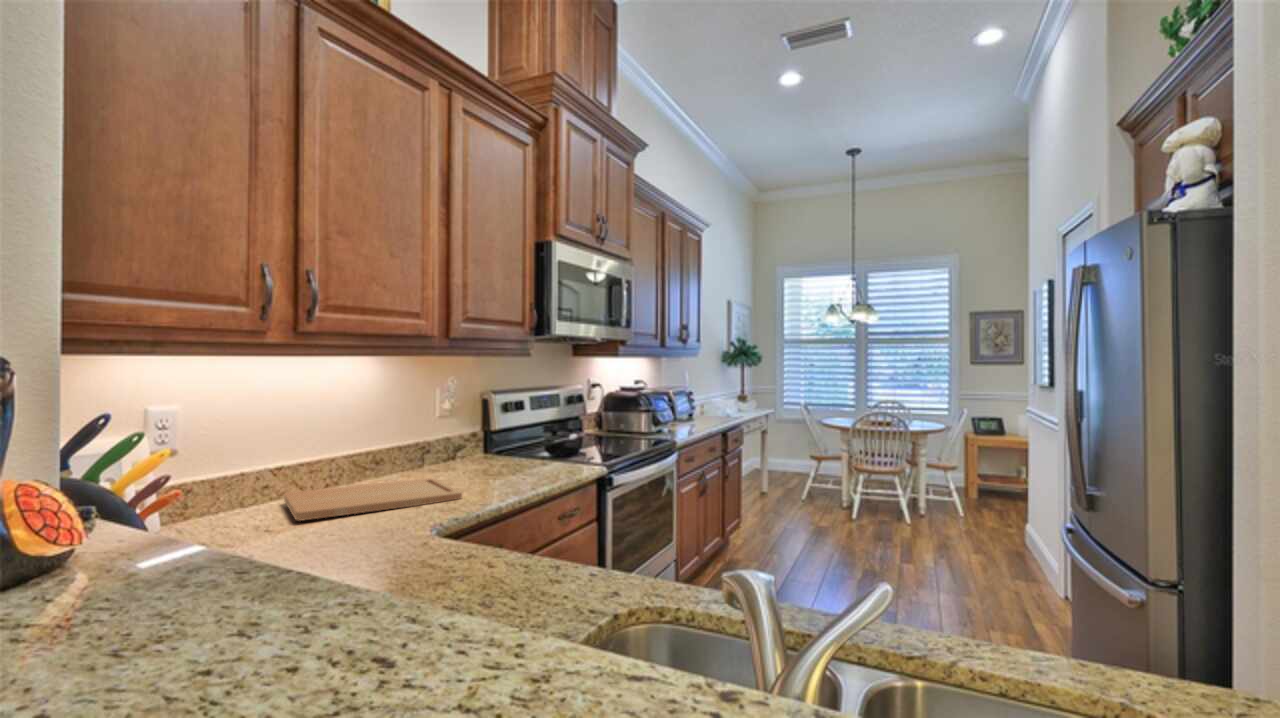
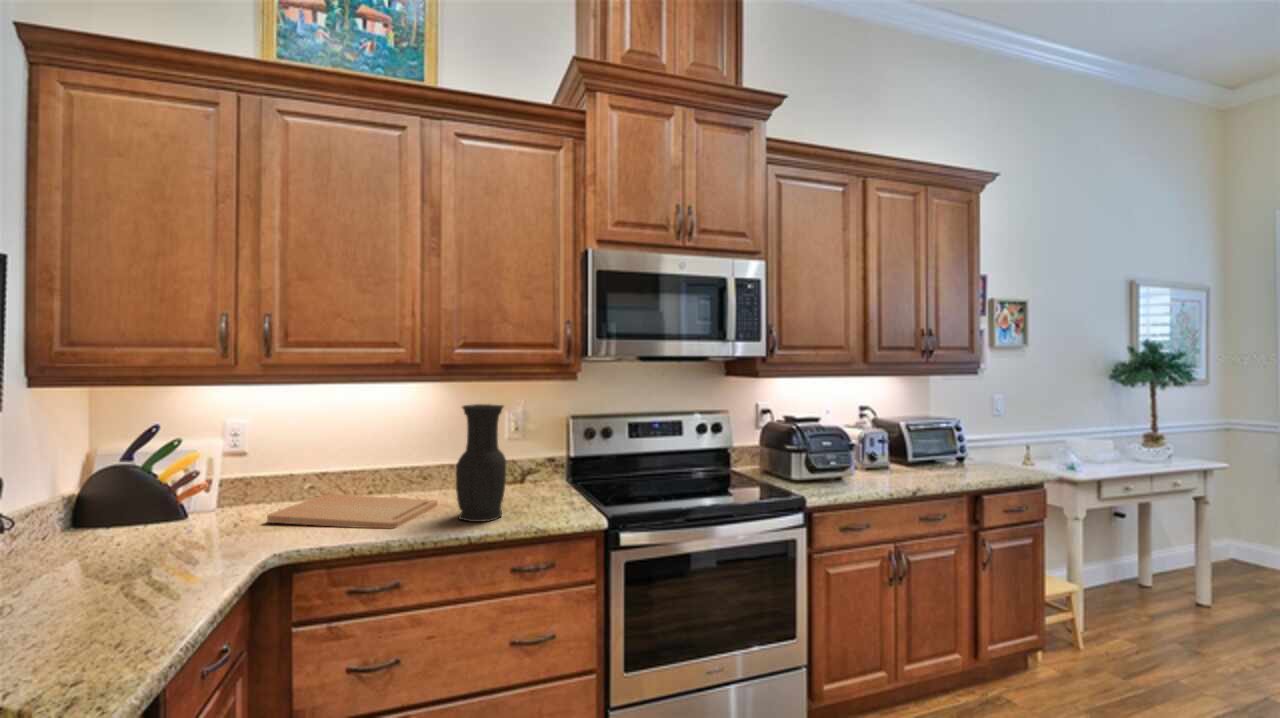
vase: none [484,374,531,484] -> present [456,404,507,522]

